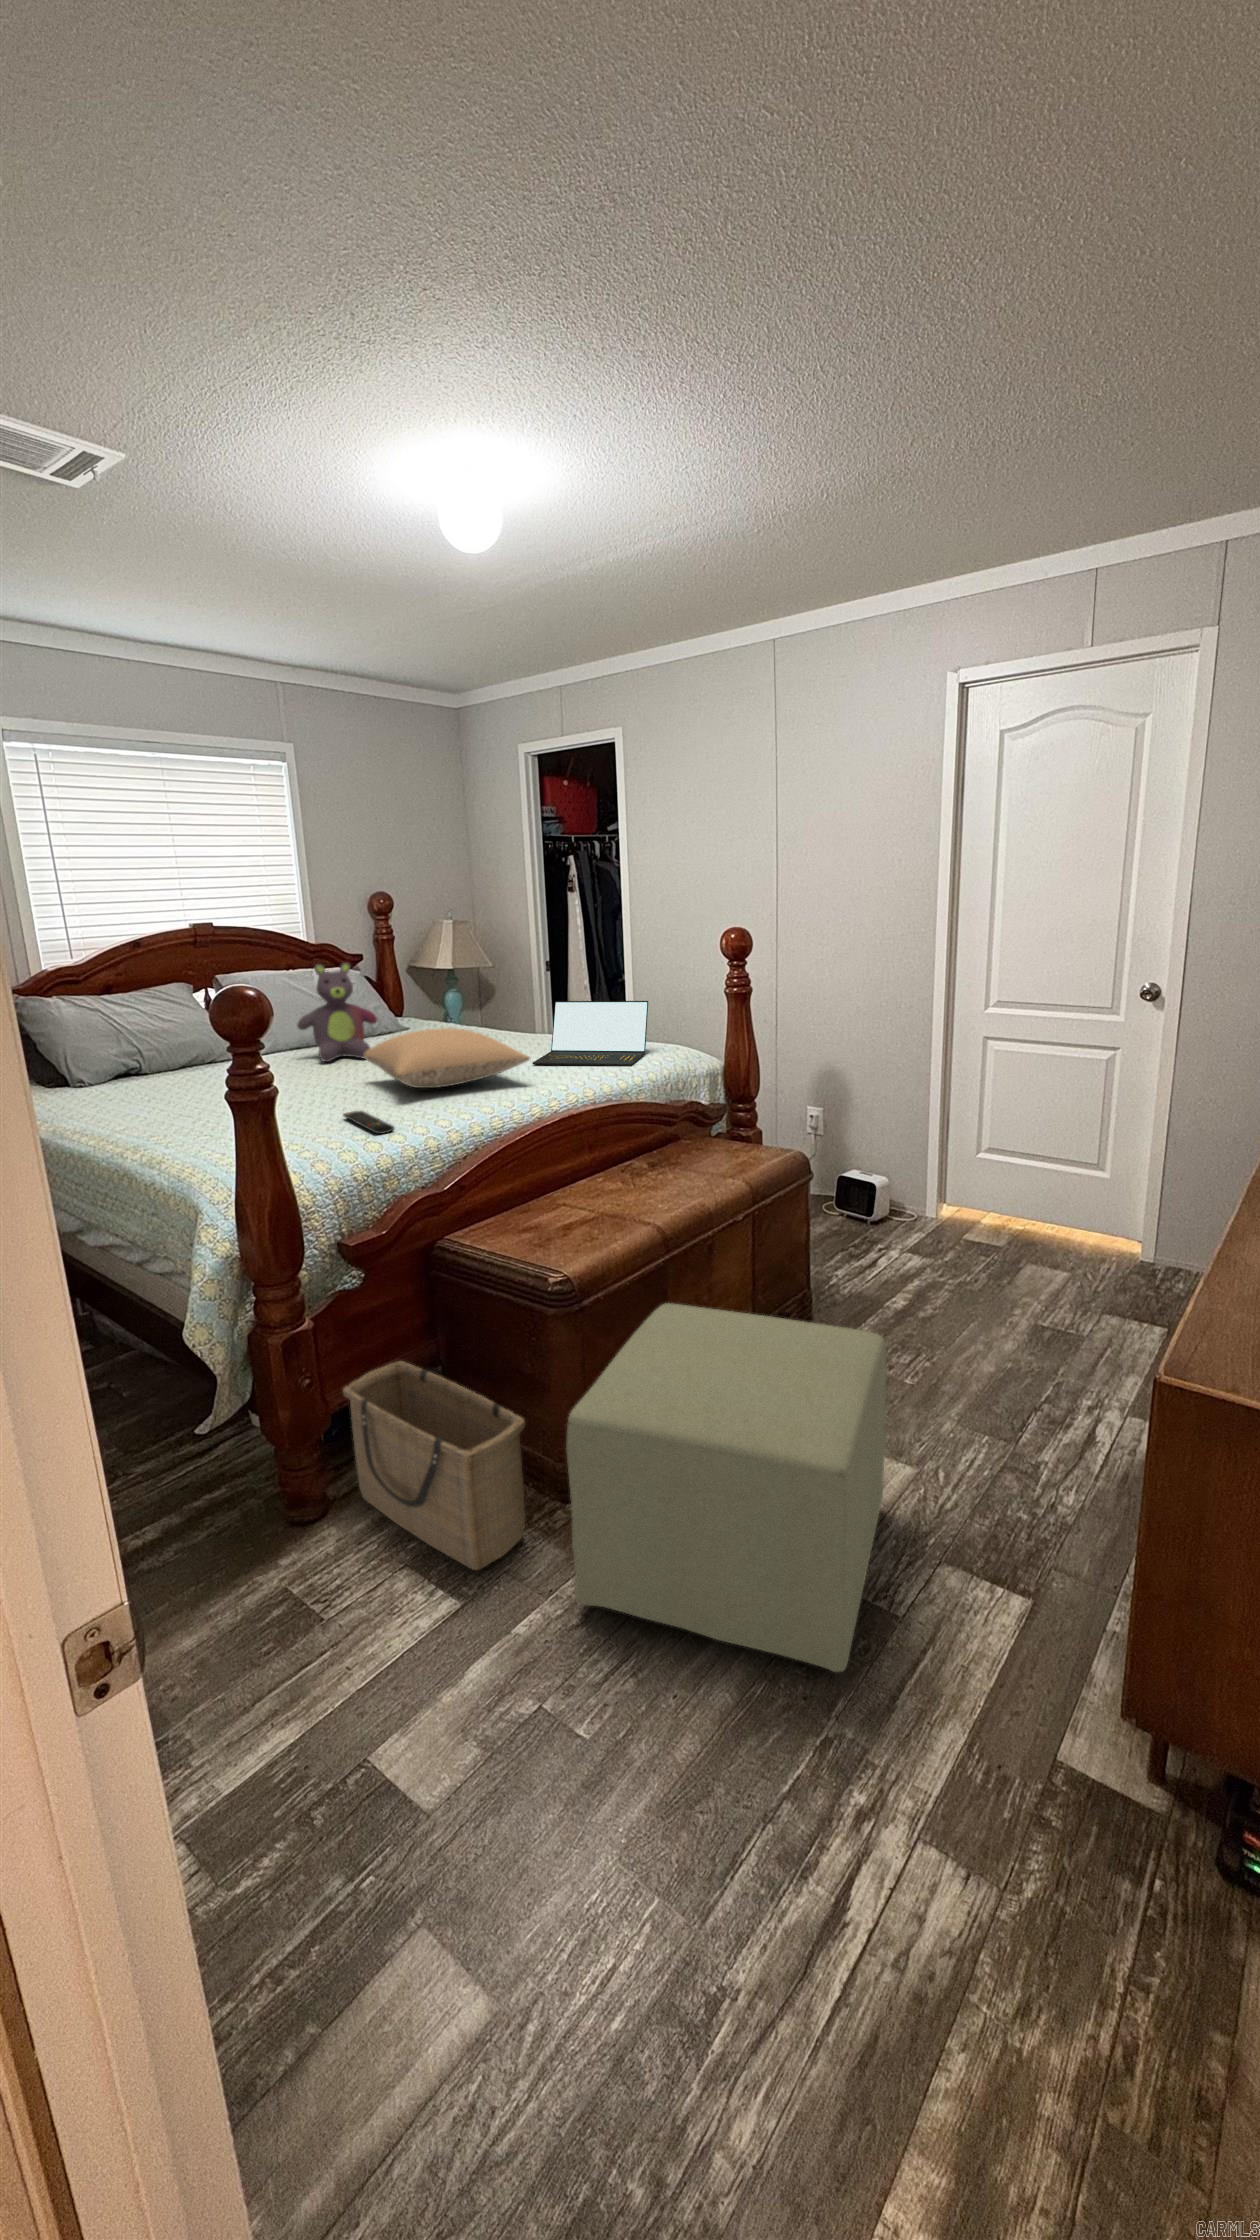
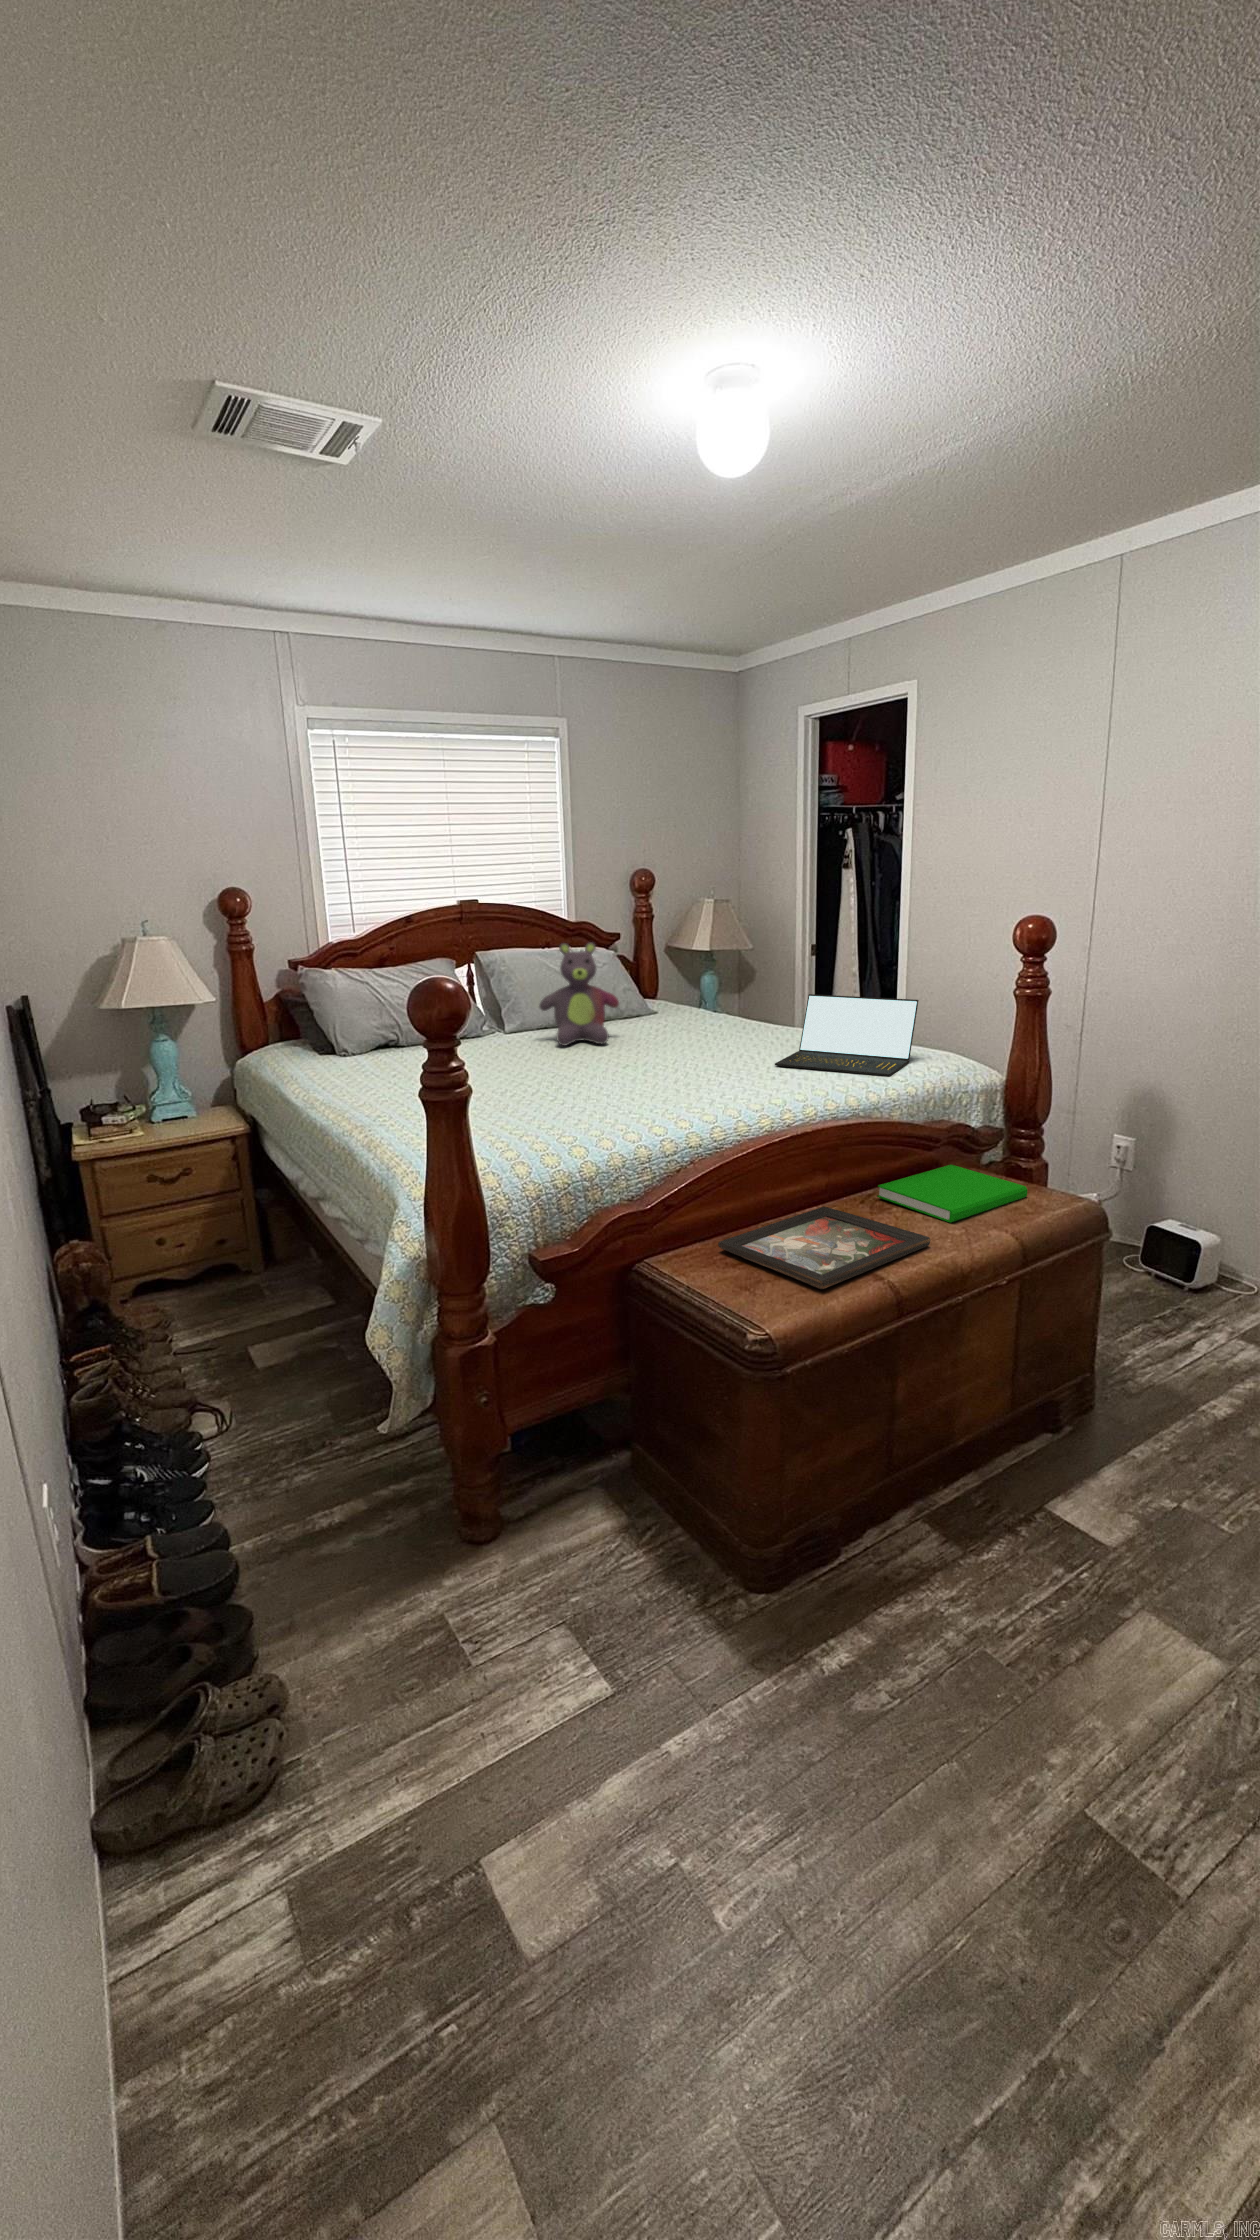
pillow: present [364,1028,530,1088] -> none [594,1021,768,1086]
remote control: present [343,1111,394,1134] -> none [557,1107,604,1138]
book: none [633,1134,749,1177] -> present [877,1165,1028,1223]
decorative tray: none [508,1176,681,1237] -> present [718,1207,930,1289]
ottoman: present [566,1303,887,1672] -> none [740,1384,1194,1957]
basket: present [343,1361,525,1570] -> none [521,1390,705,1654]

